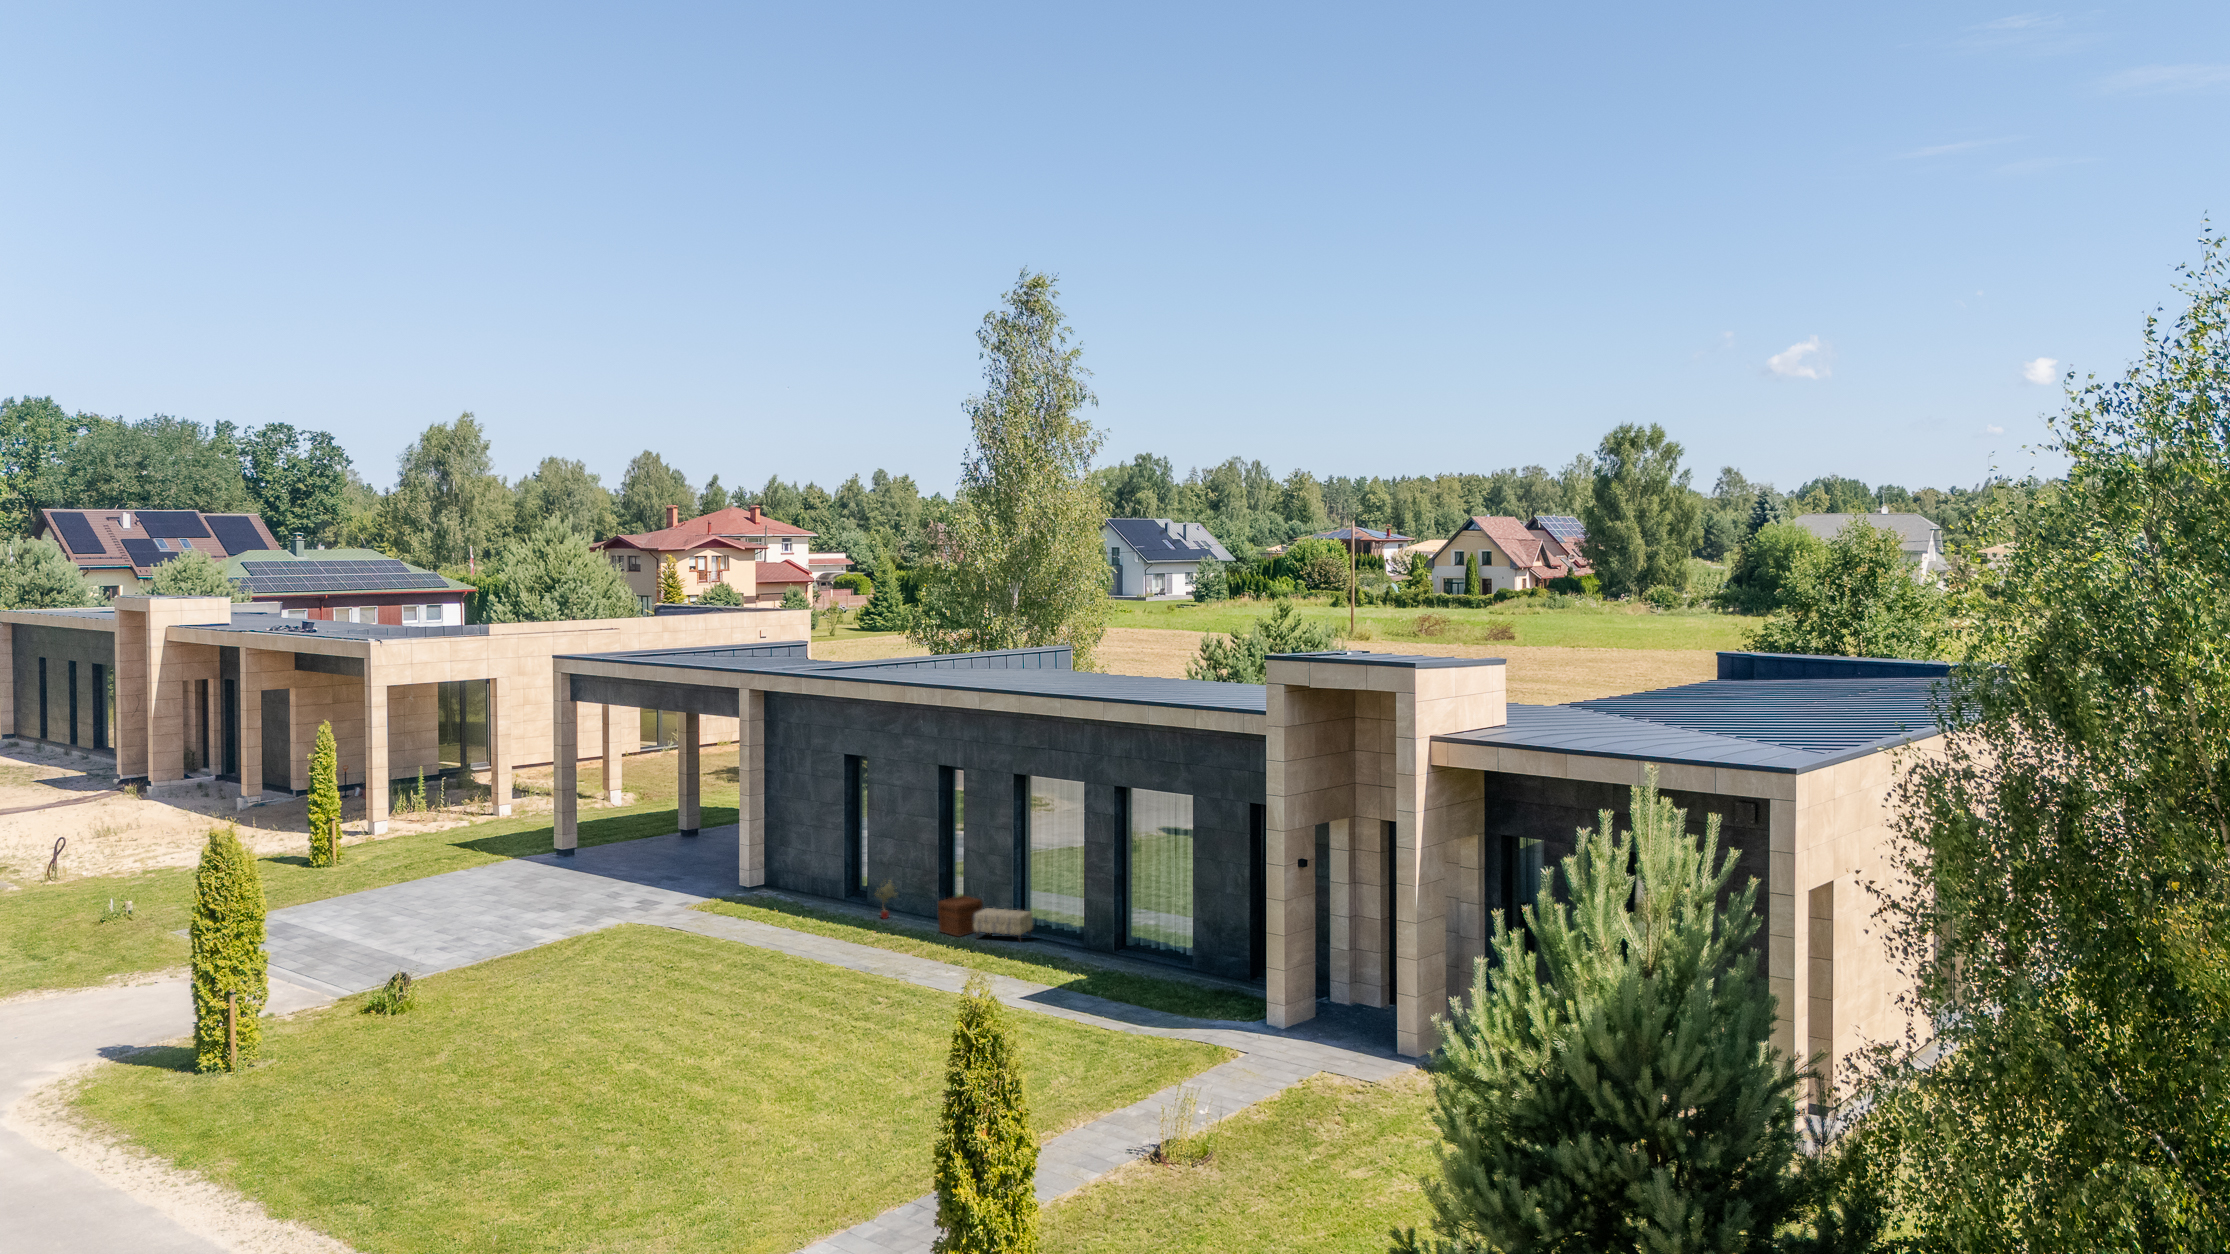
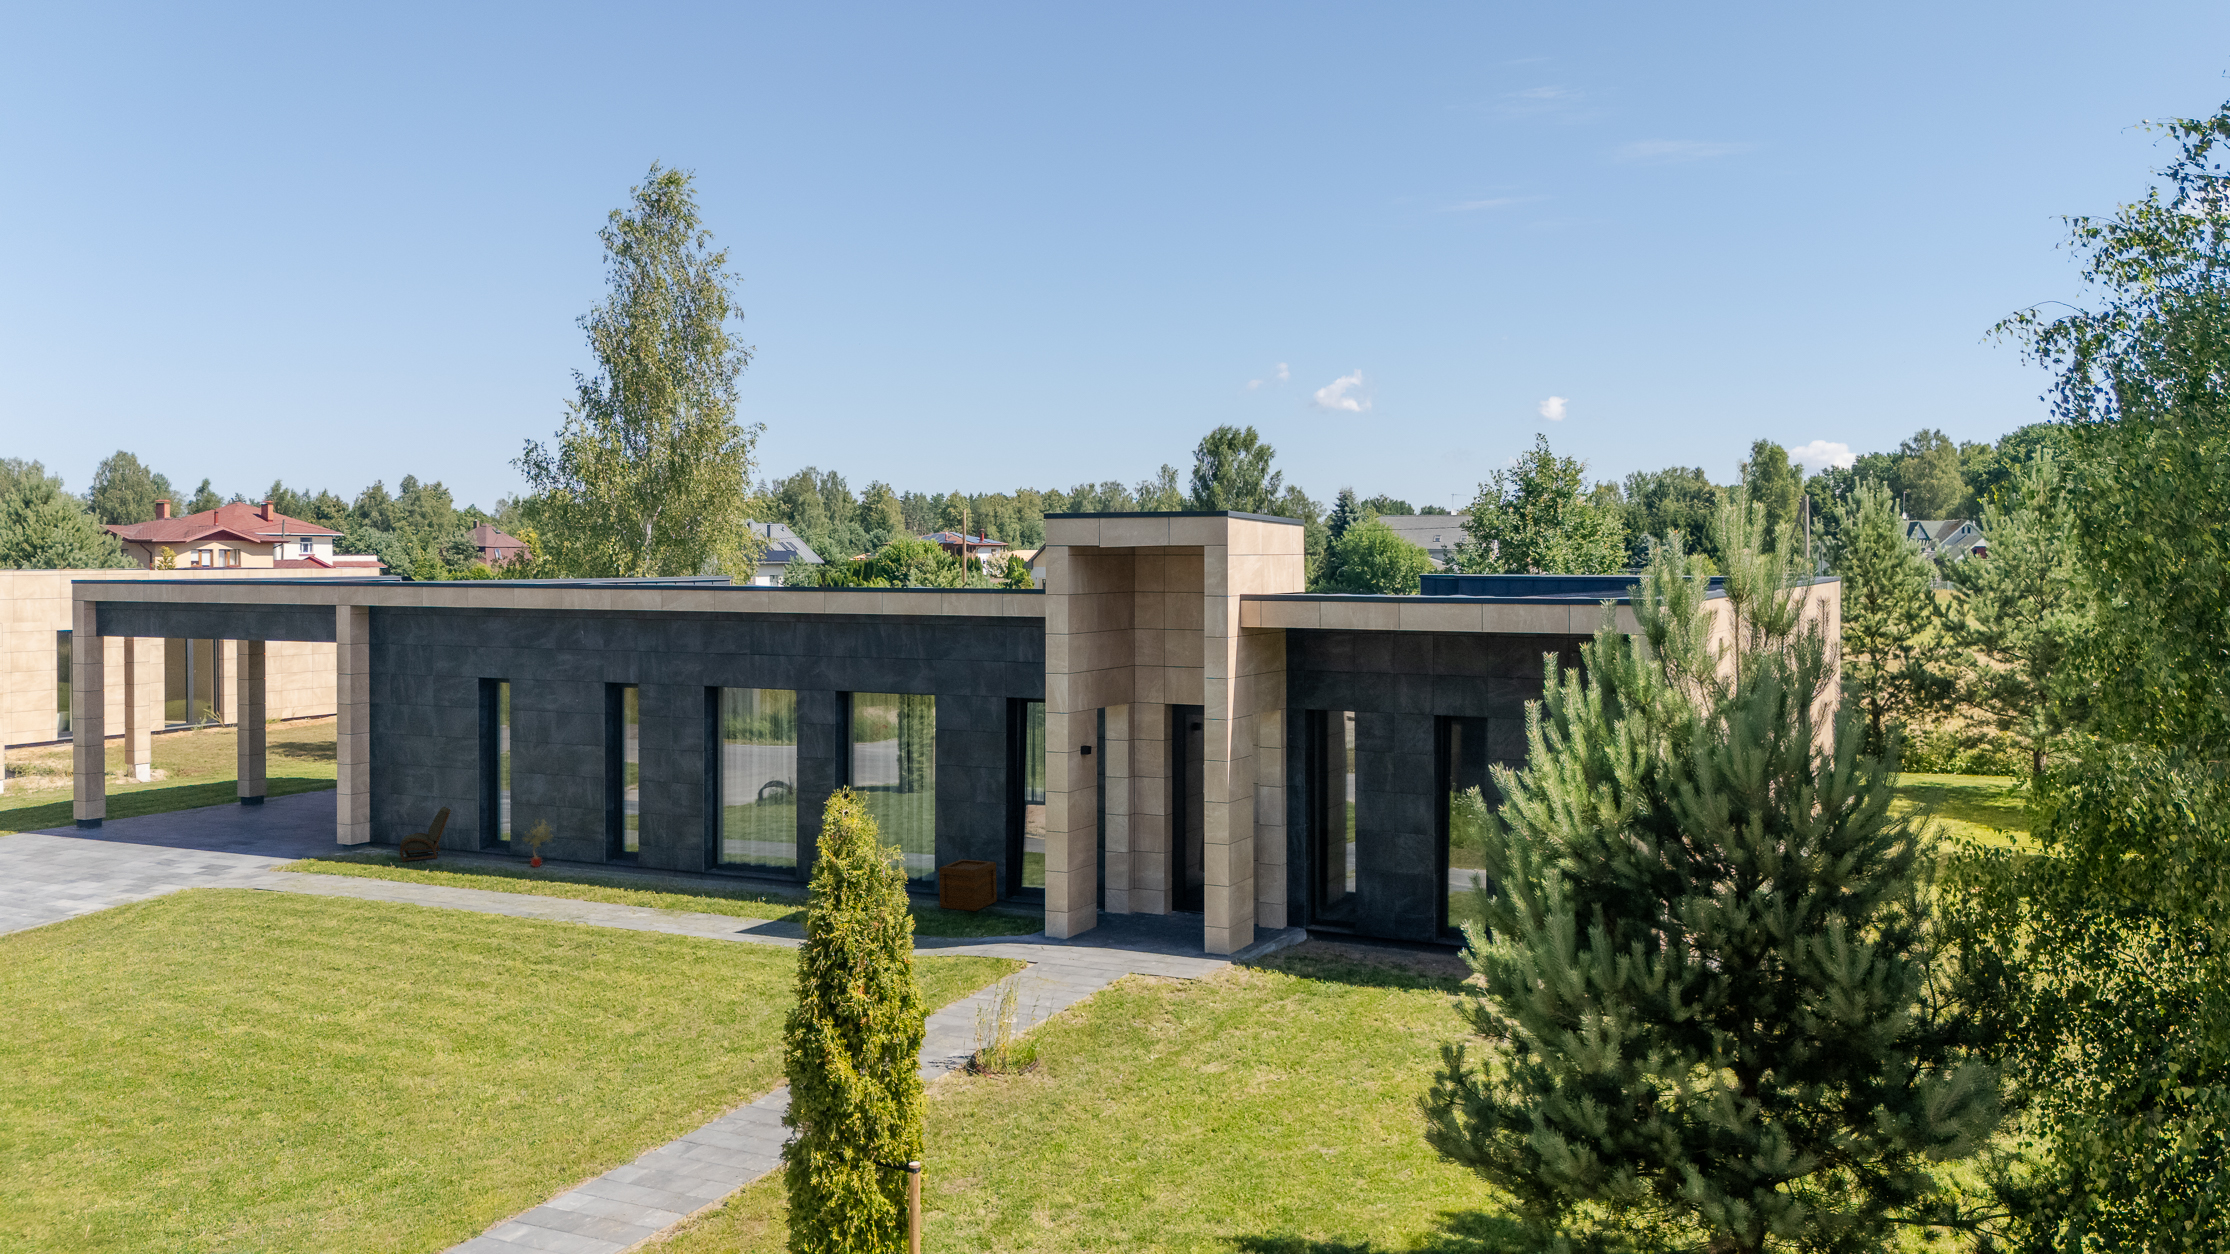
lounge chair: none [784,860,825,906] -> present [400,807,451,862]
wooden crate: present [938,895,983,937] -> present [939,859,997,911]
bench: present [973,908,1033,941] -> none [658,843,730,879]

